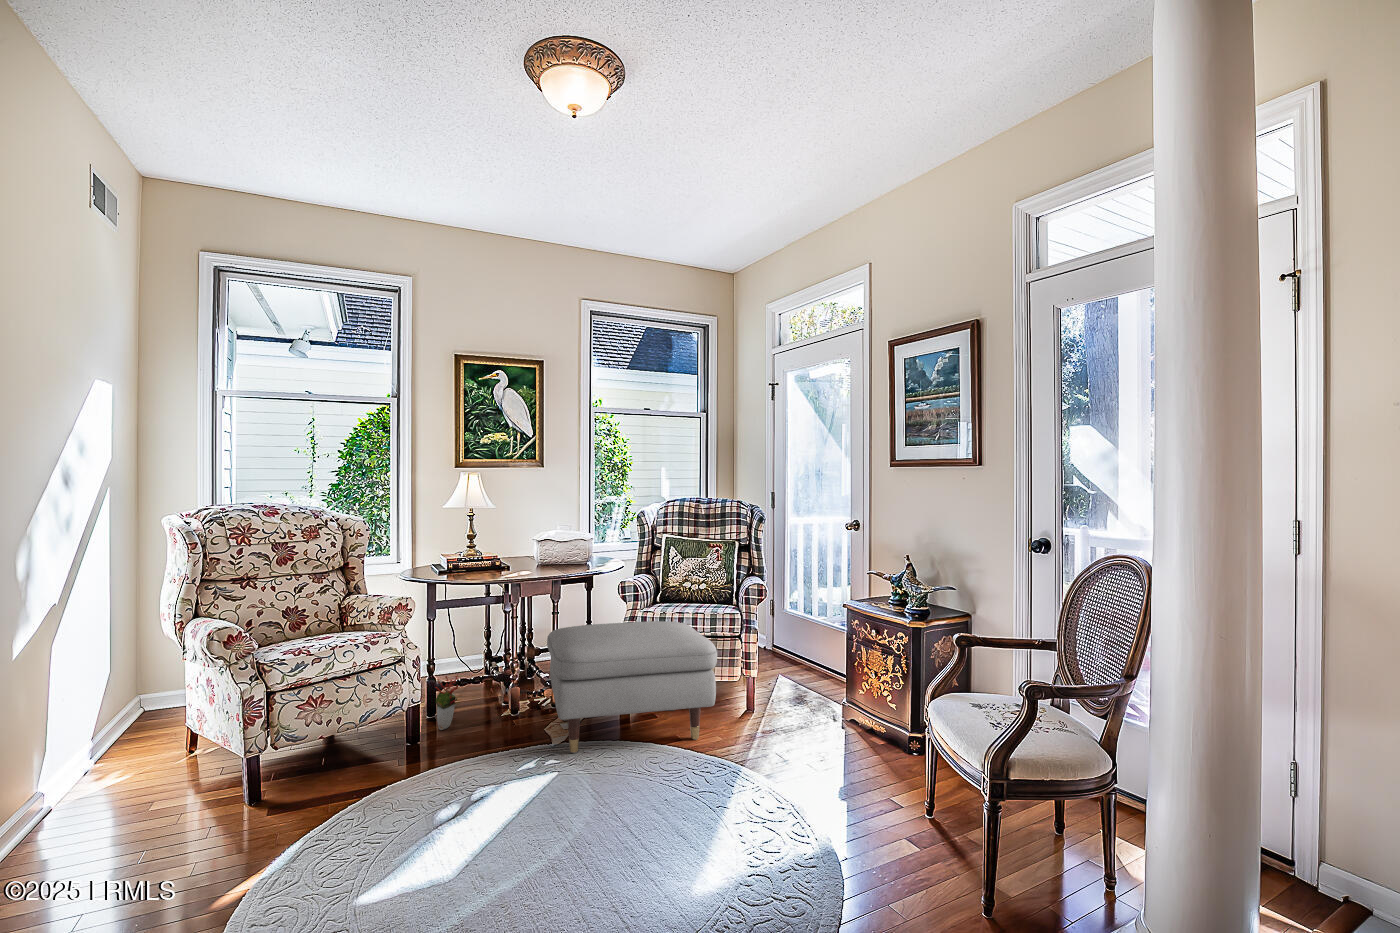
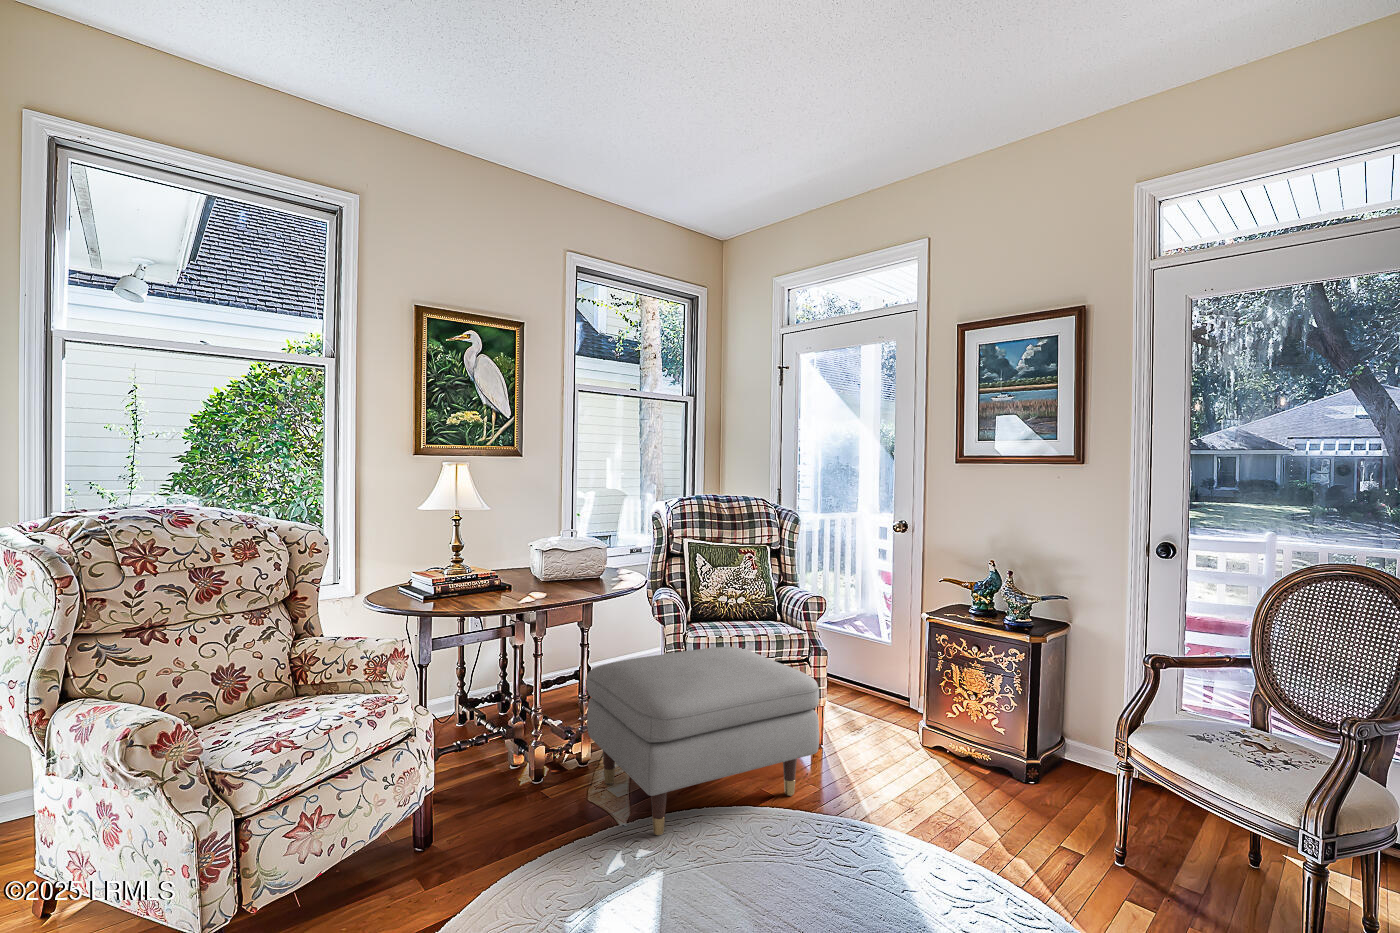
decorative plant: present [435,675,460,730] -> none [438,739,474,818]

